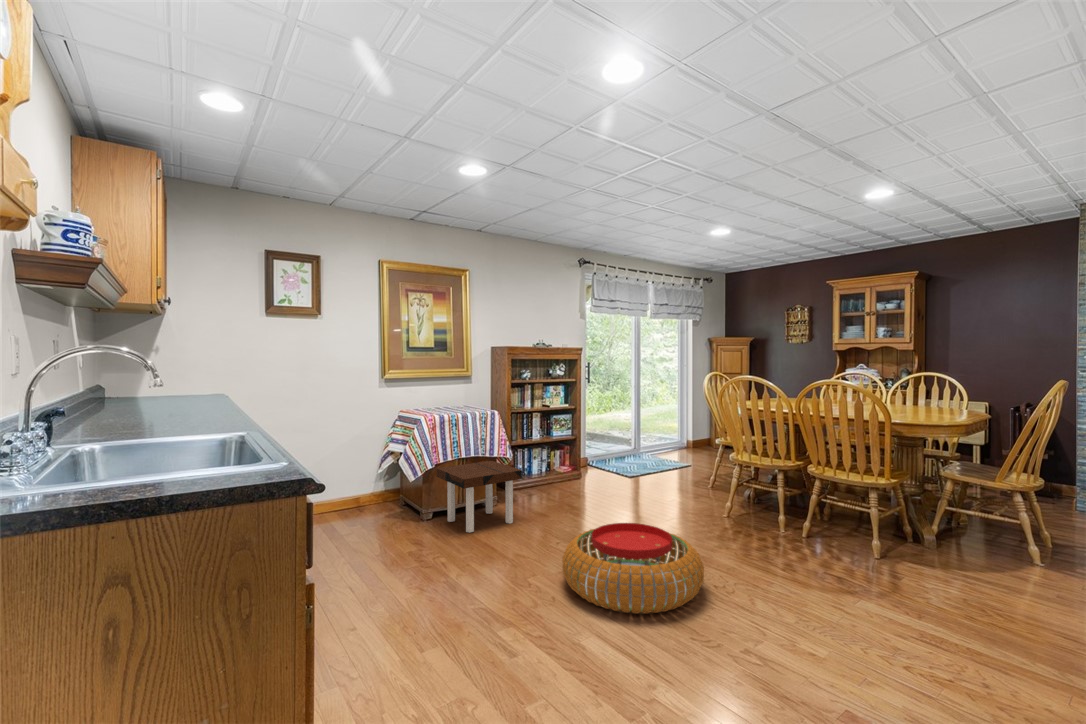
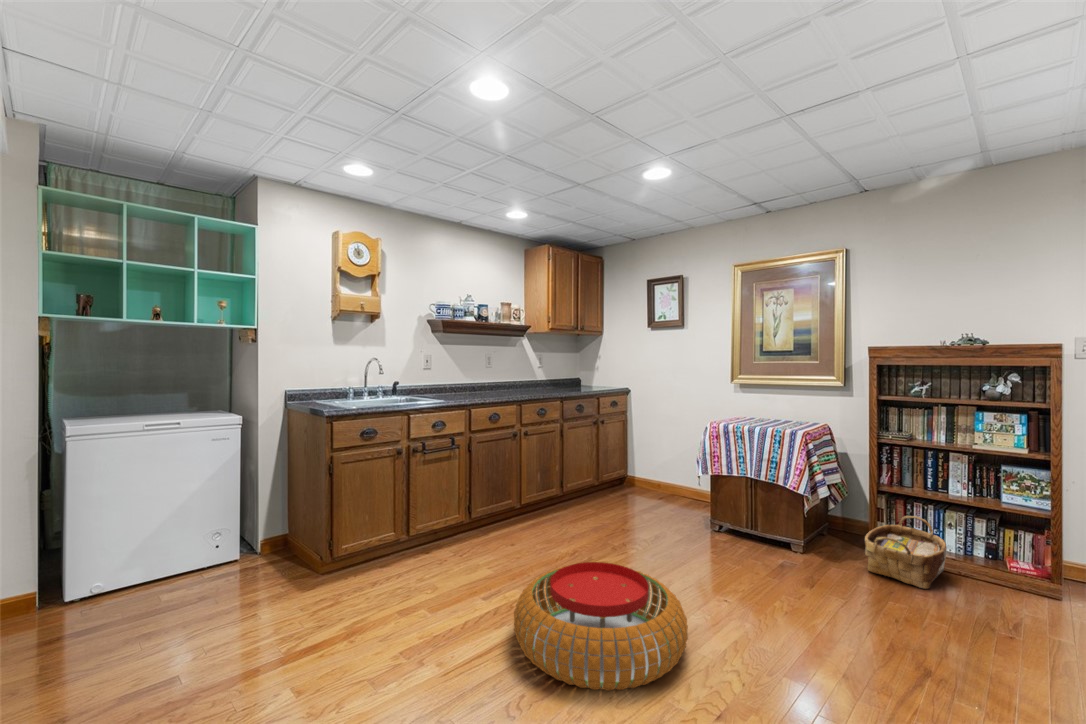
woven basket: none [520,455,565,497] -> present [865,516,947,589]
side table: present [436,461,522,533] -> none [677,478,780,566]

